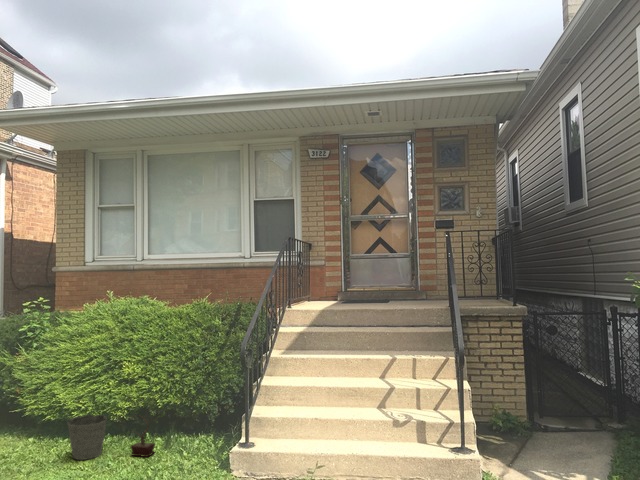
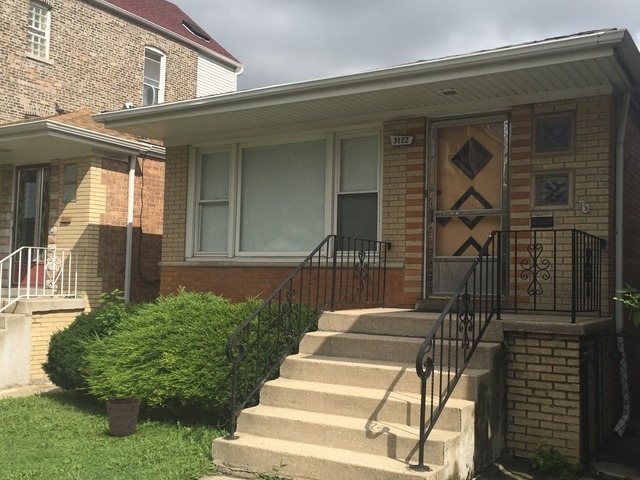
potted plant: present [127,399,165,457] -> none [149,386,181,441]

